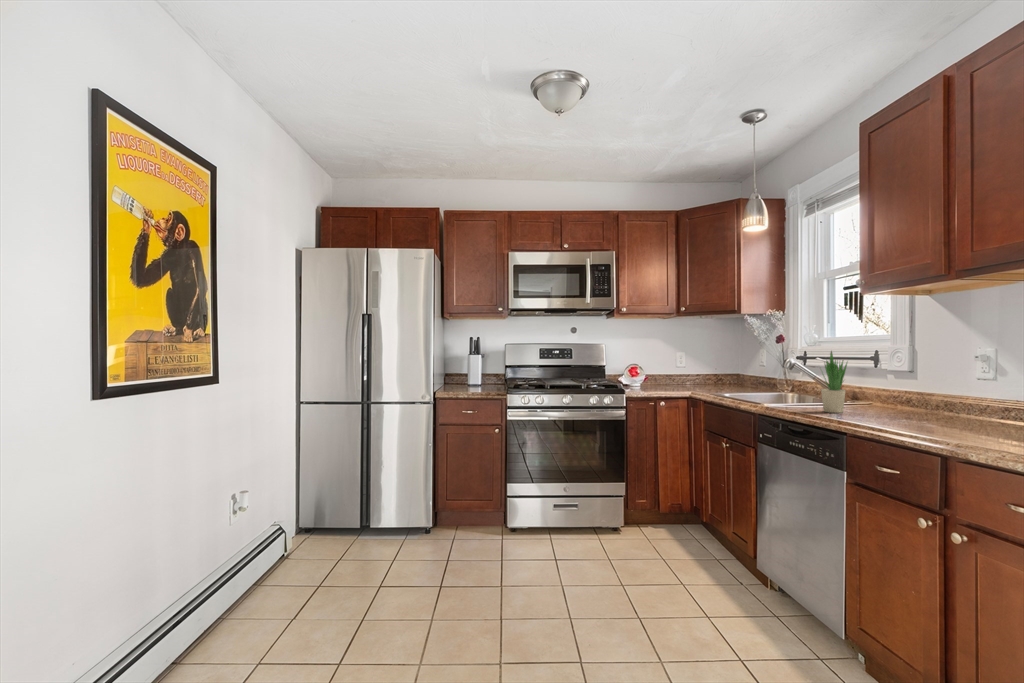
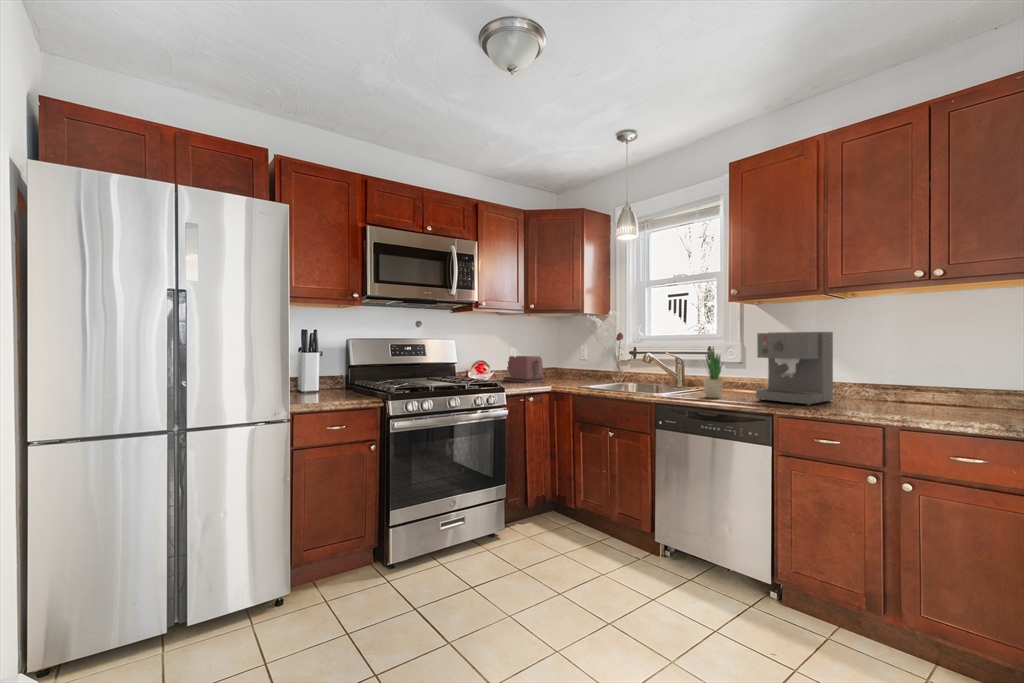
coffee maker: none [866,331,991,427] -> present [756,332,833,405]
toaster: none [668,361,708,389] -> present [504,356,544,383]

